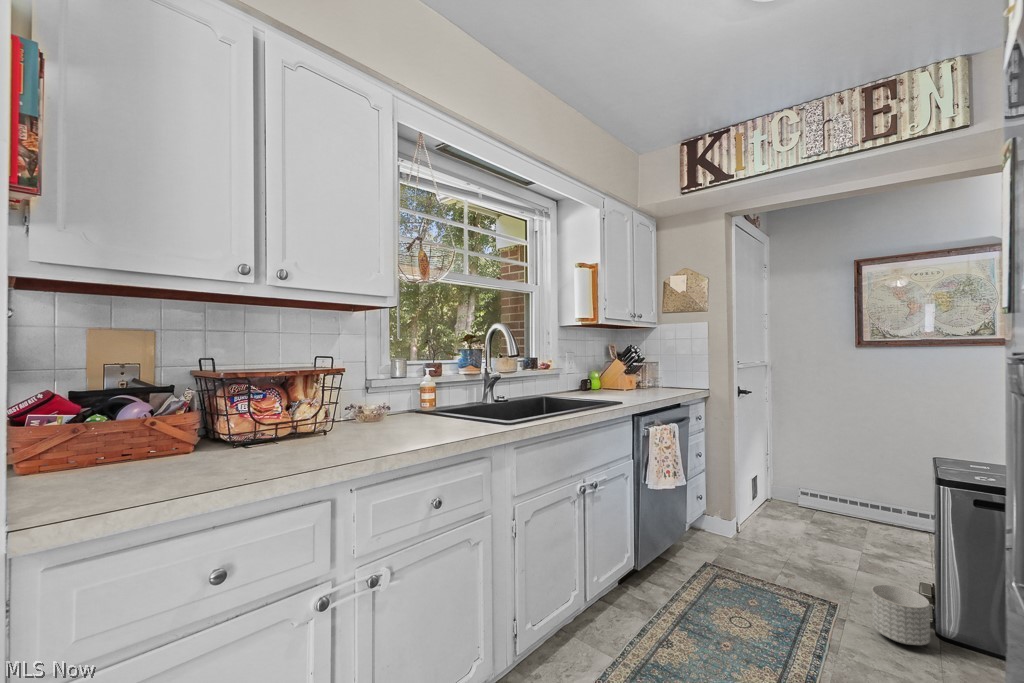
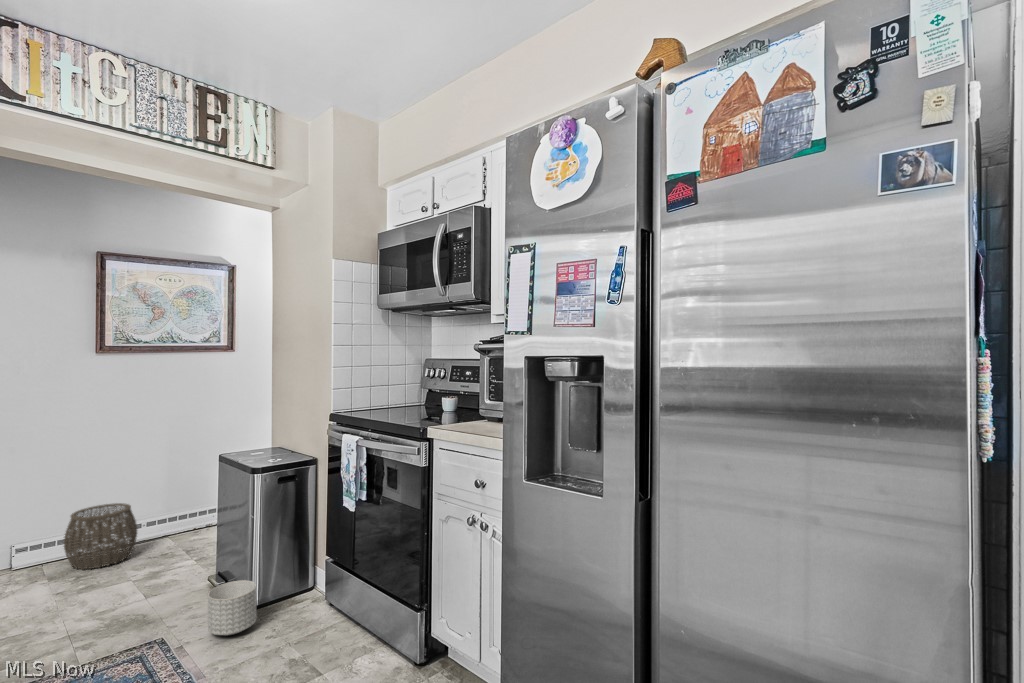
woven basket: none [825,478,889,534] -> present [64,503,138,570]

